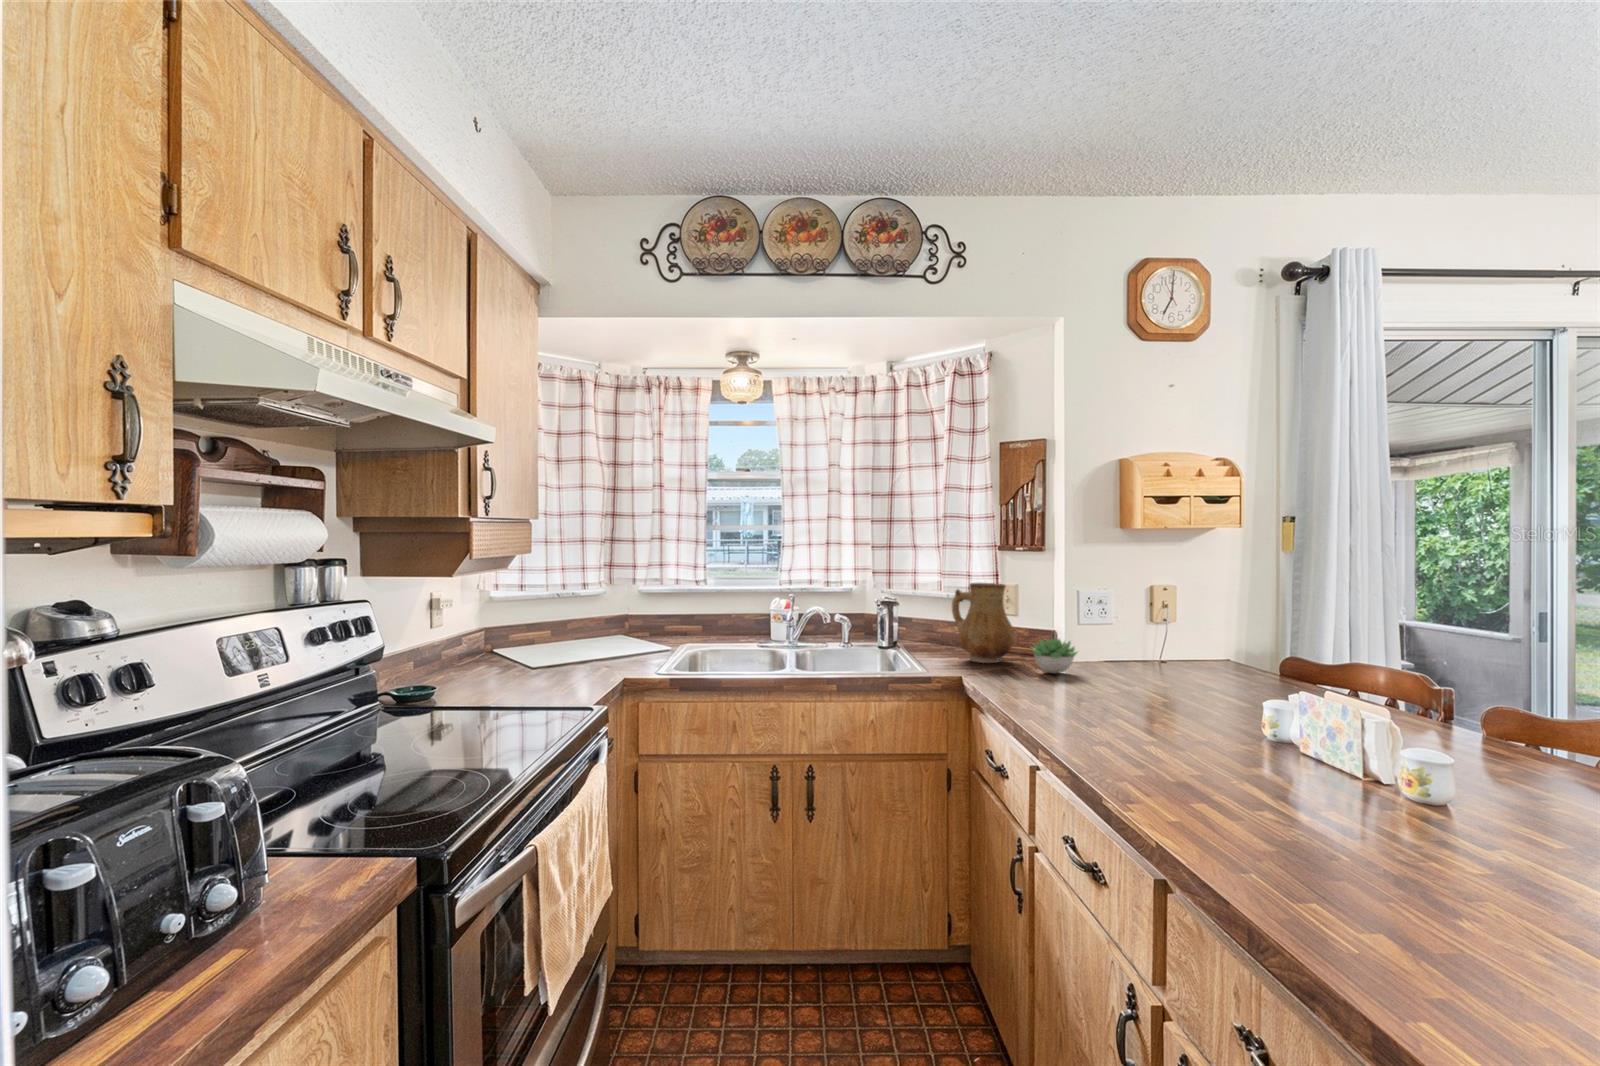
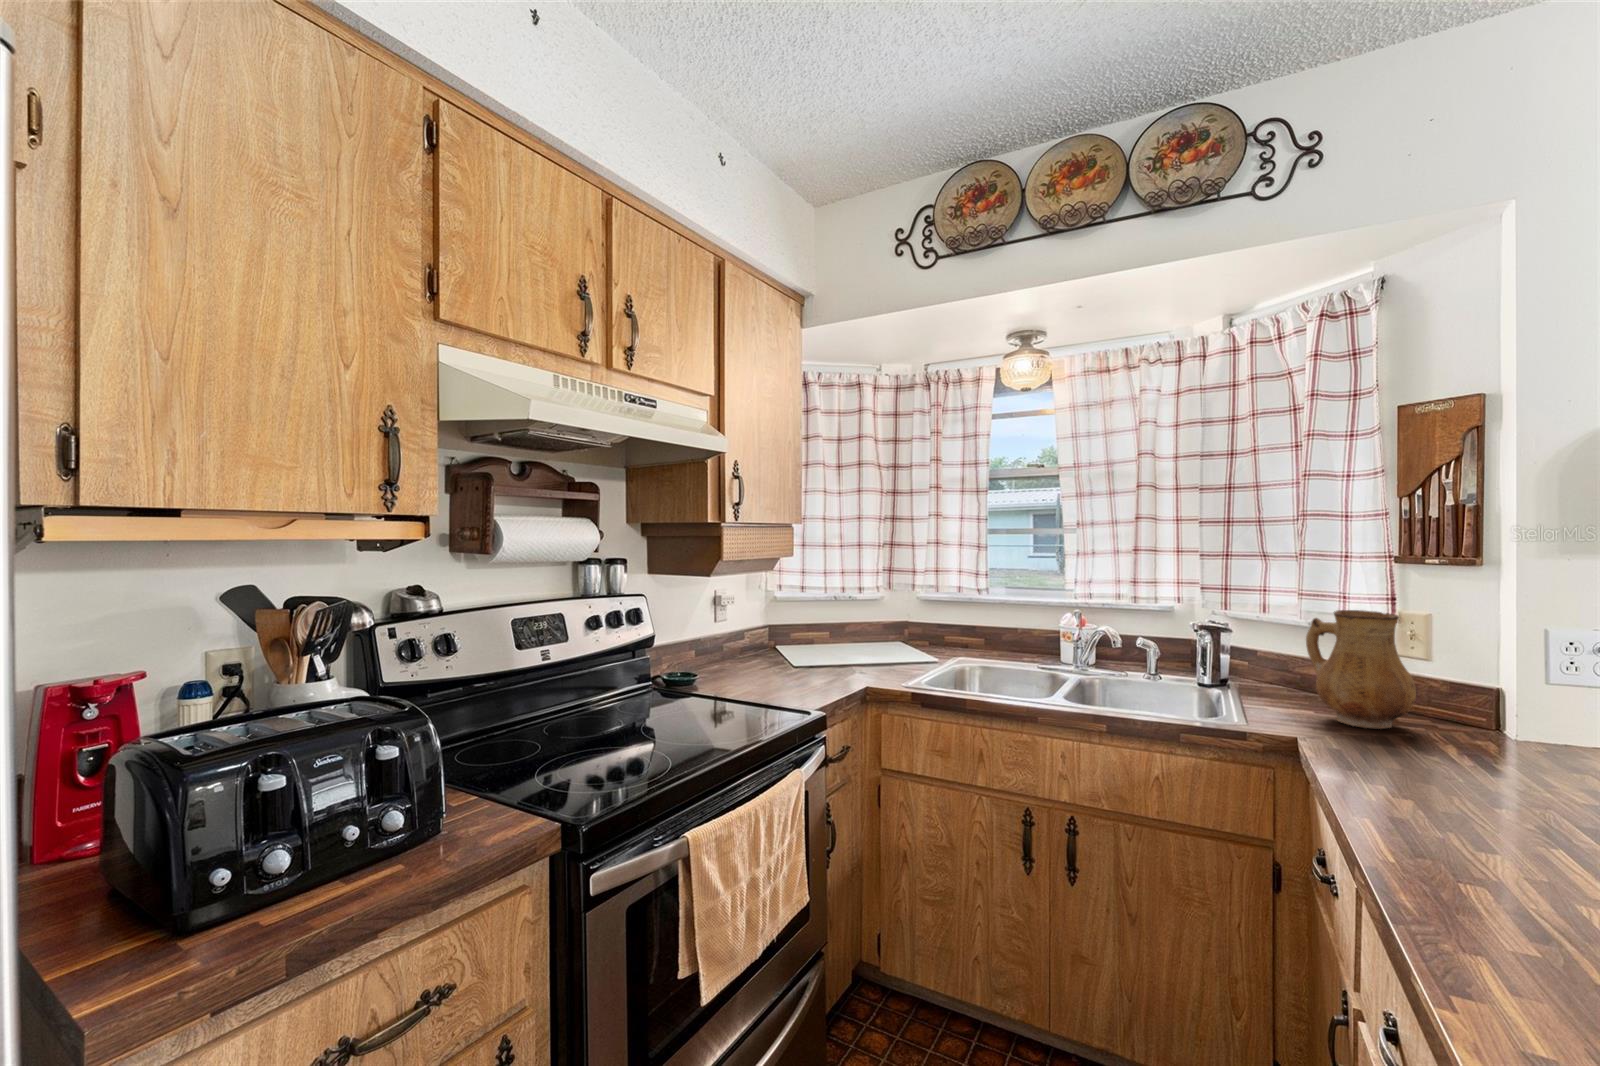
succulent plant: present [1031,638,1077,673] -> none [1441,704,1542,763]

